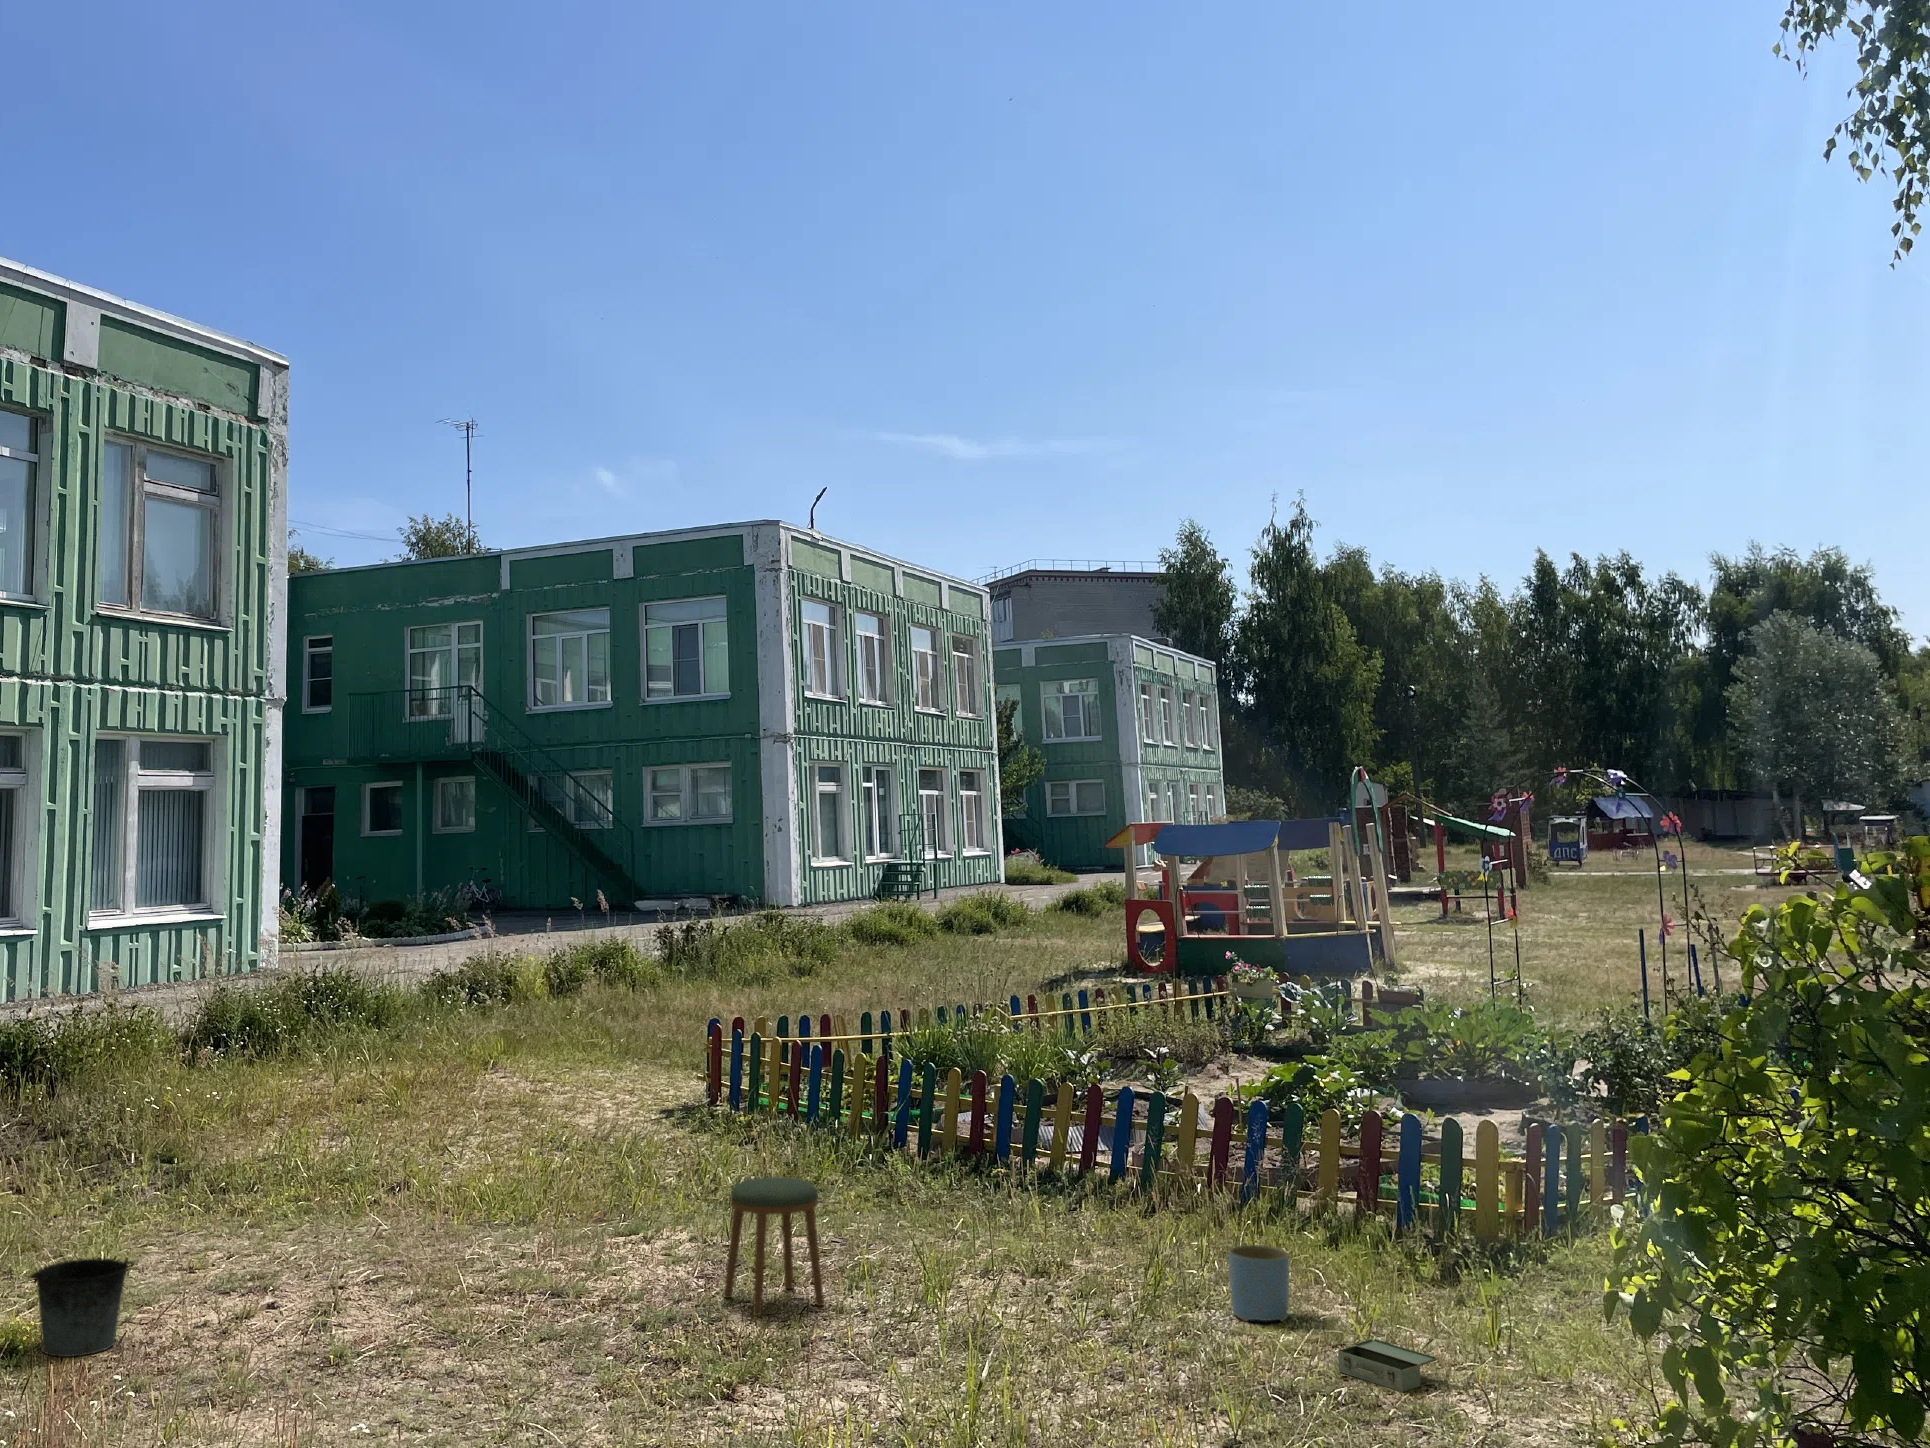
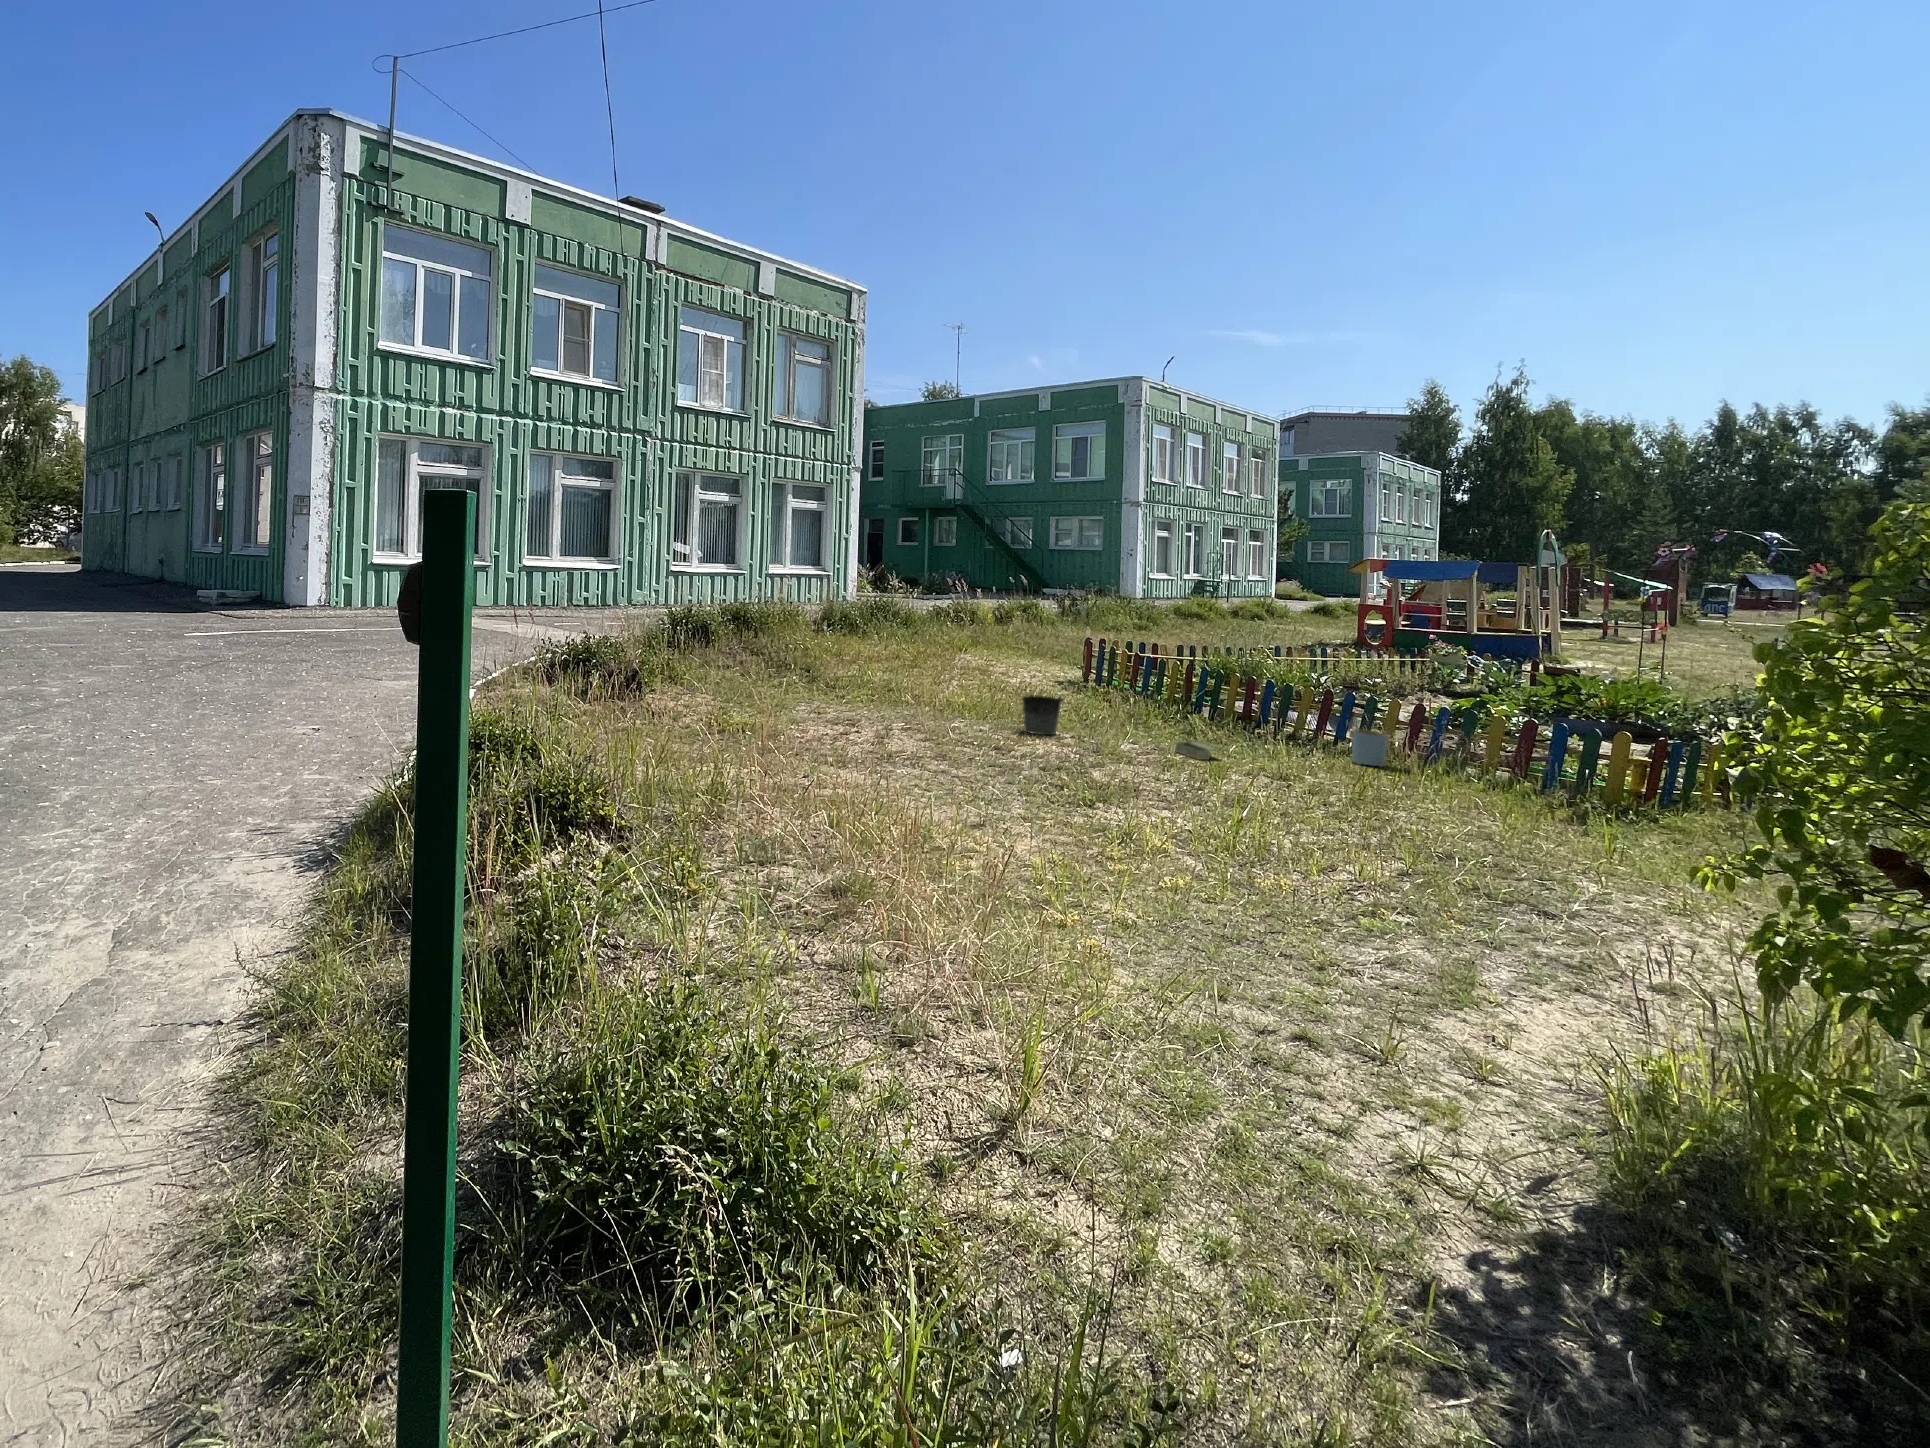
stool: present [724,1176,824,1315] -> none [1079,674,1130,734]
bucket: present [31,1258,134,1357] -> present [1022,695,1063,735]
toolbox: present [1338,1339,1436,1392] -> present [1175,741,1219,760]

